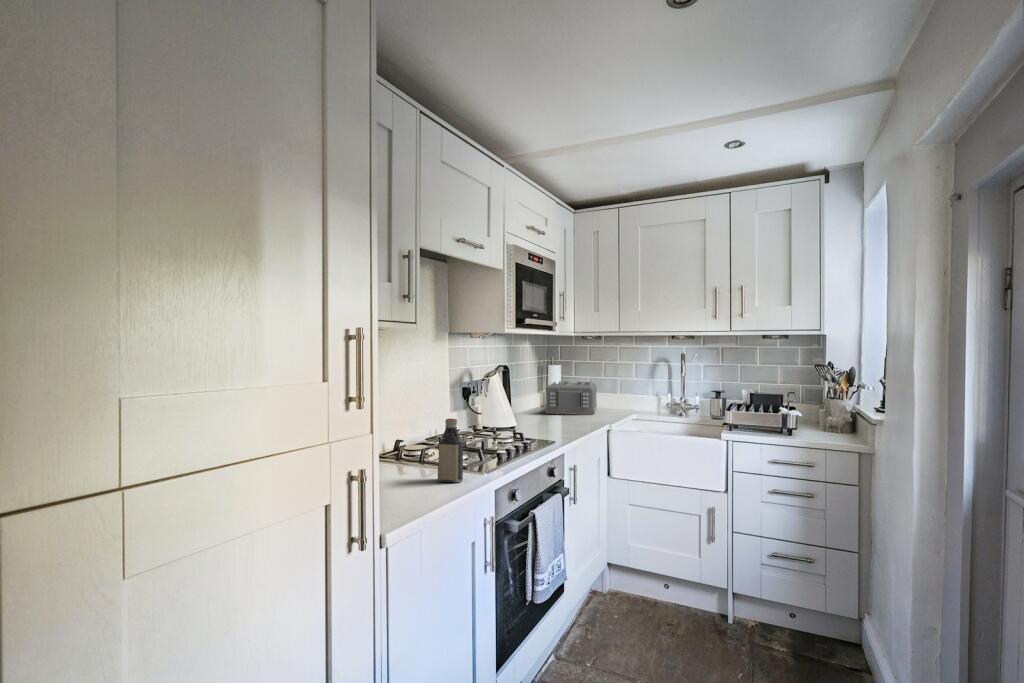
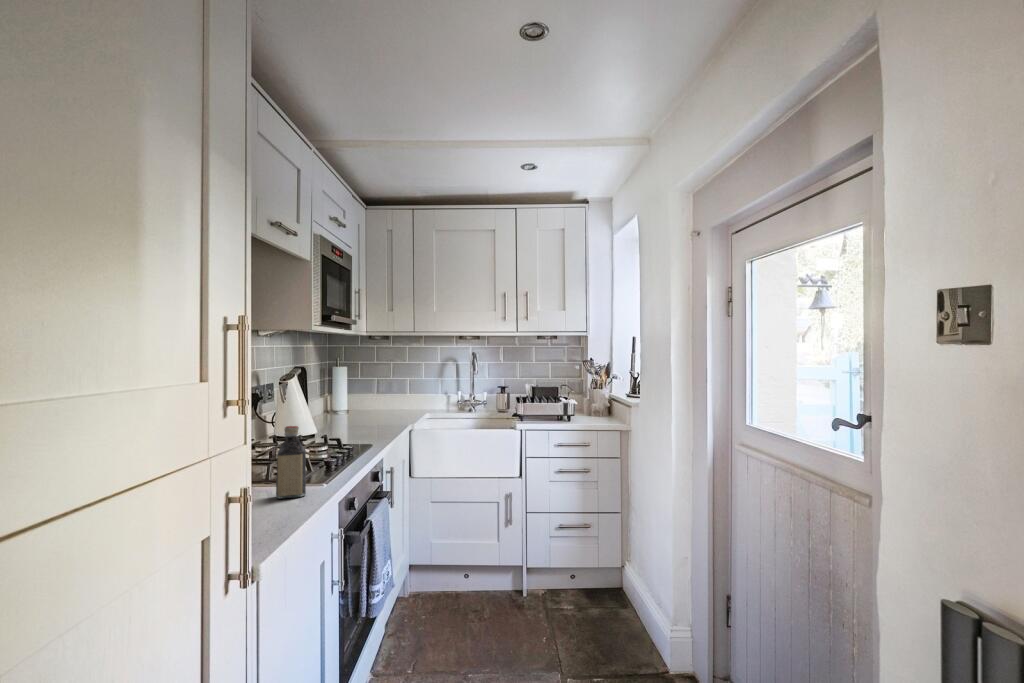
toaster: present [545,381,597,415] -> none [335,384,390,421]

